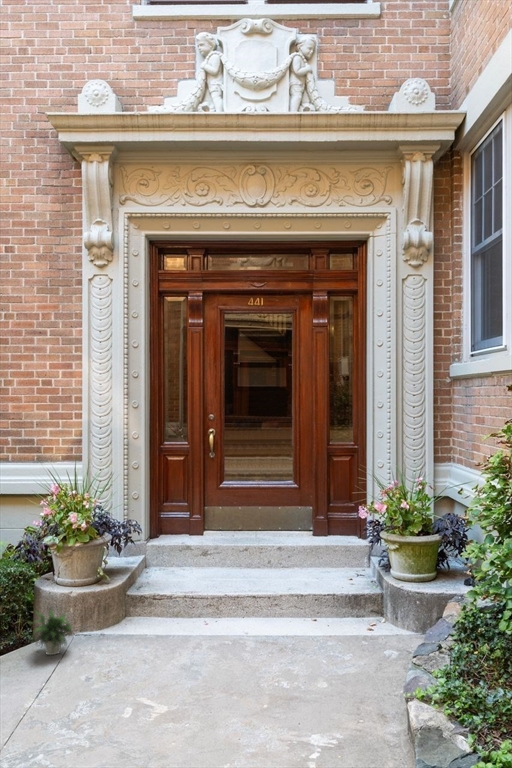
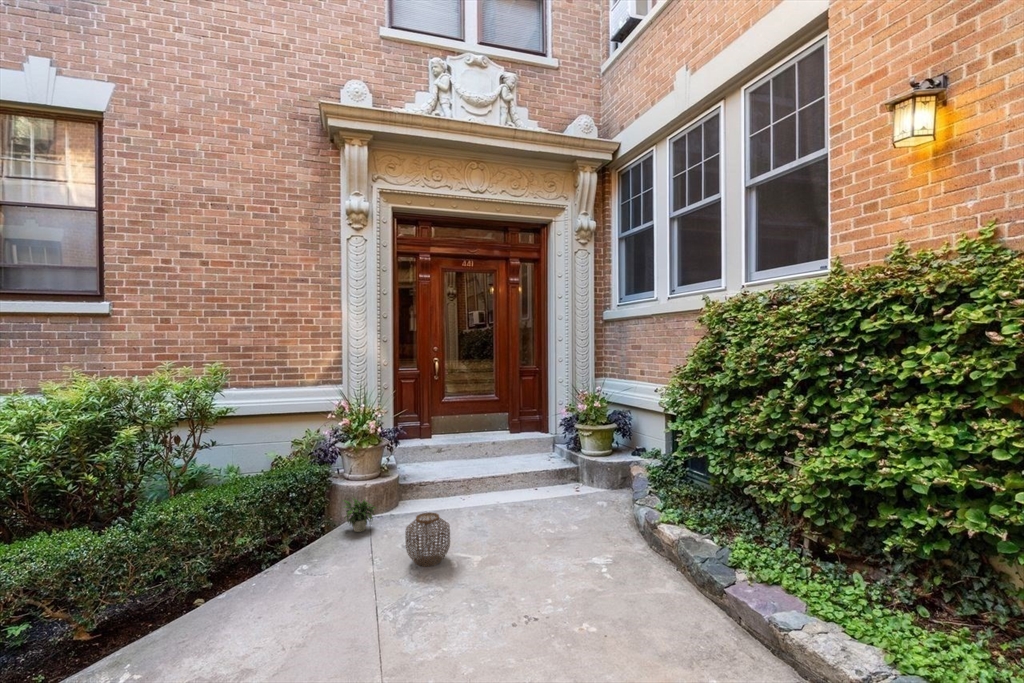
woven basket: none [57,651,118,726] -> present [406,512,450,567]

